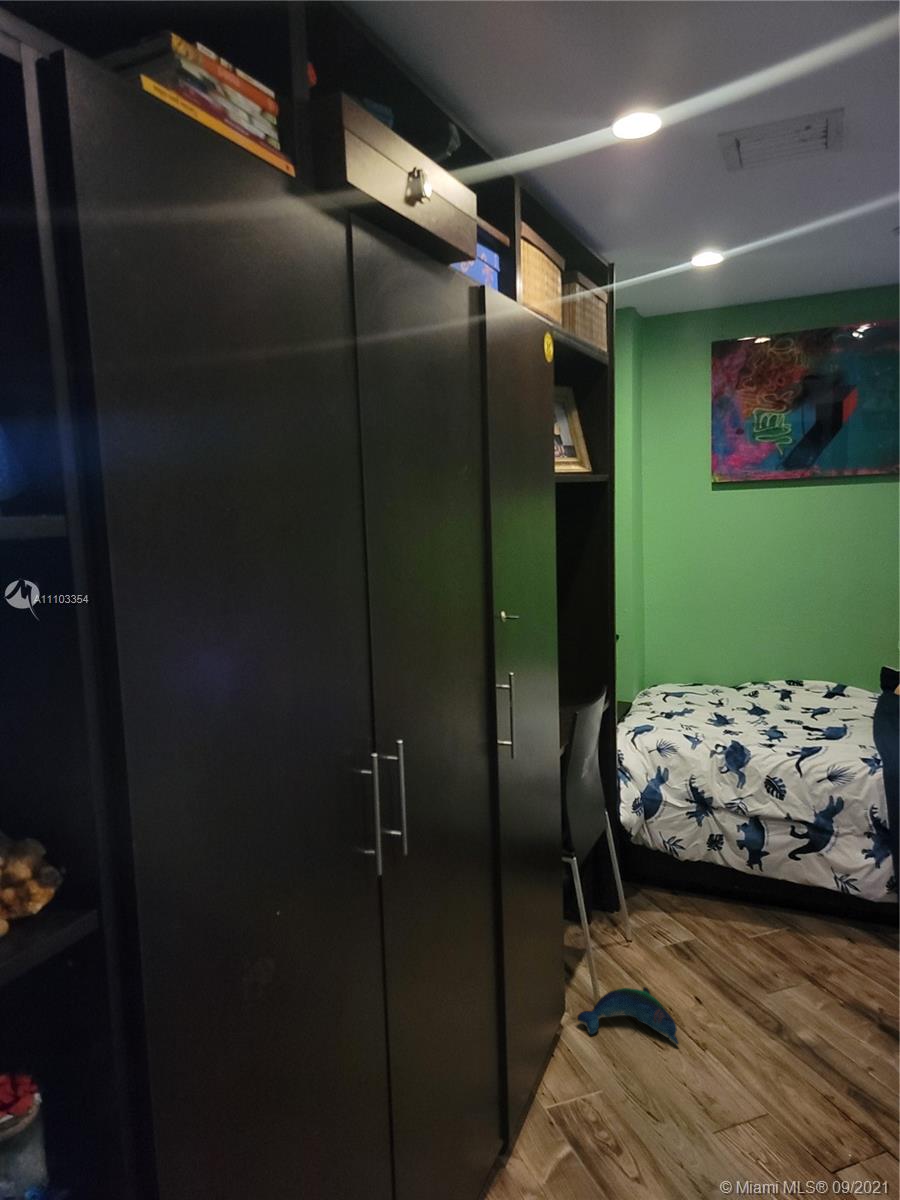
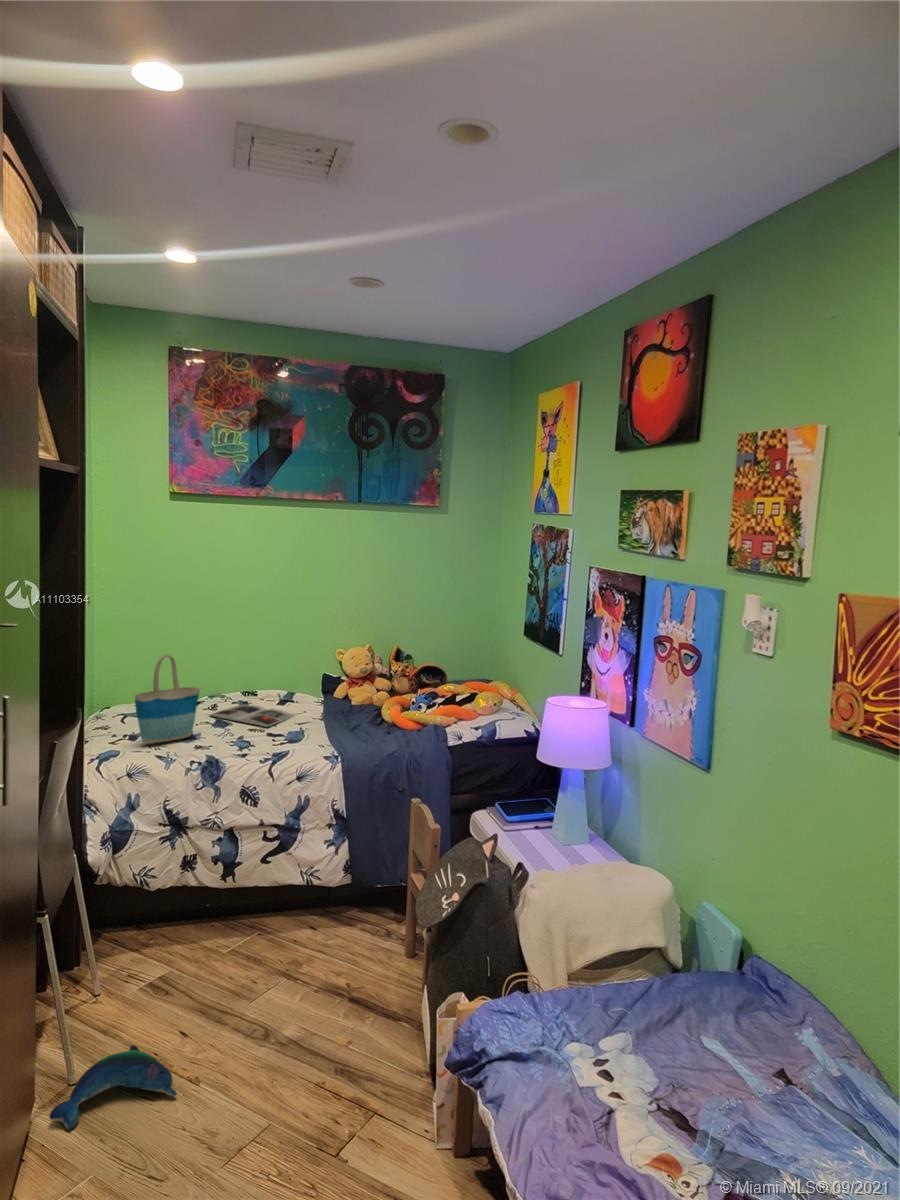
tote bag: none [667,639,730,723] -> present [135,655,200,744]
magazine: none [746,693,842,719] -> present [210,705,294,727]

